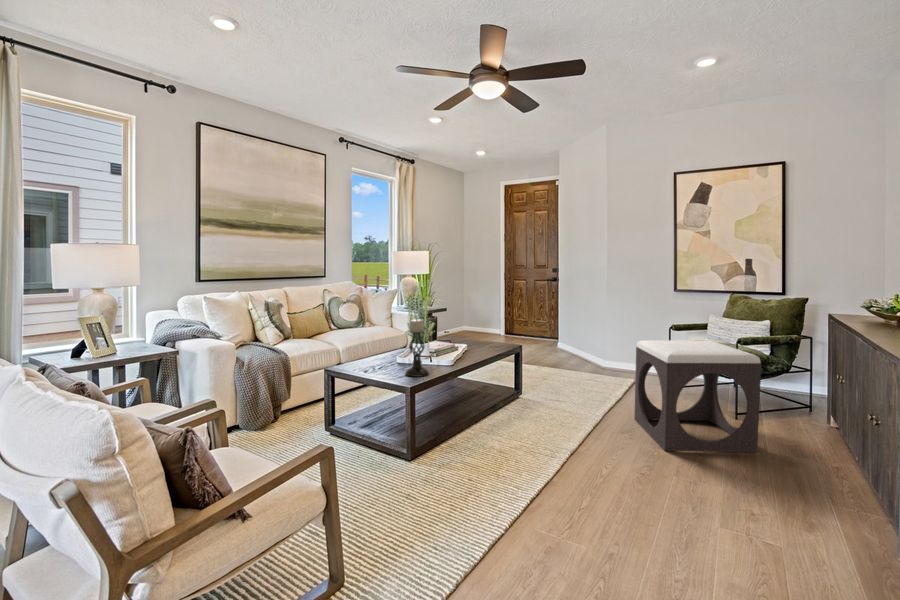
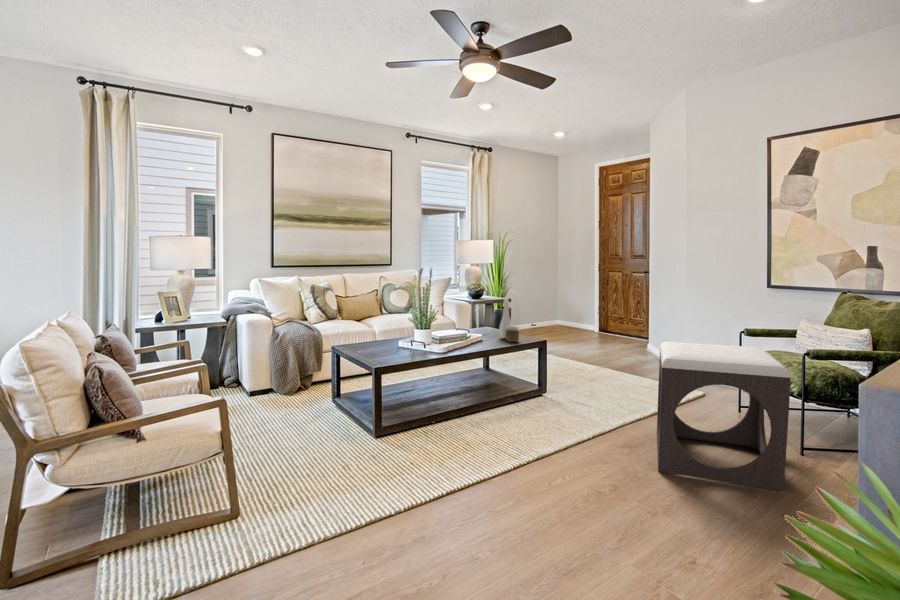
vase: none [479,309,502,349] -> present [499,299,520,342]
candle holder: present [405,318,429,377] -> none [386,303,410,361]

